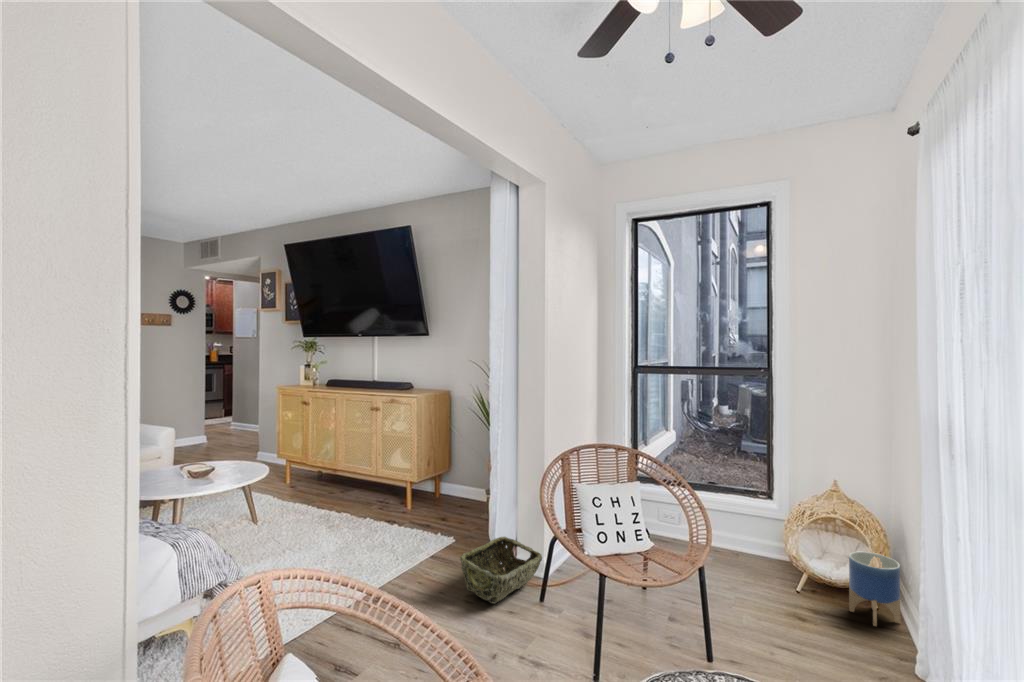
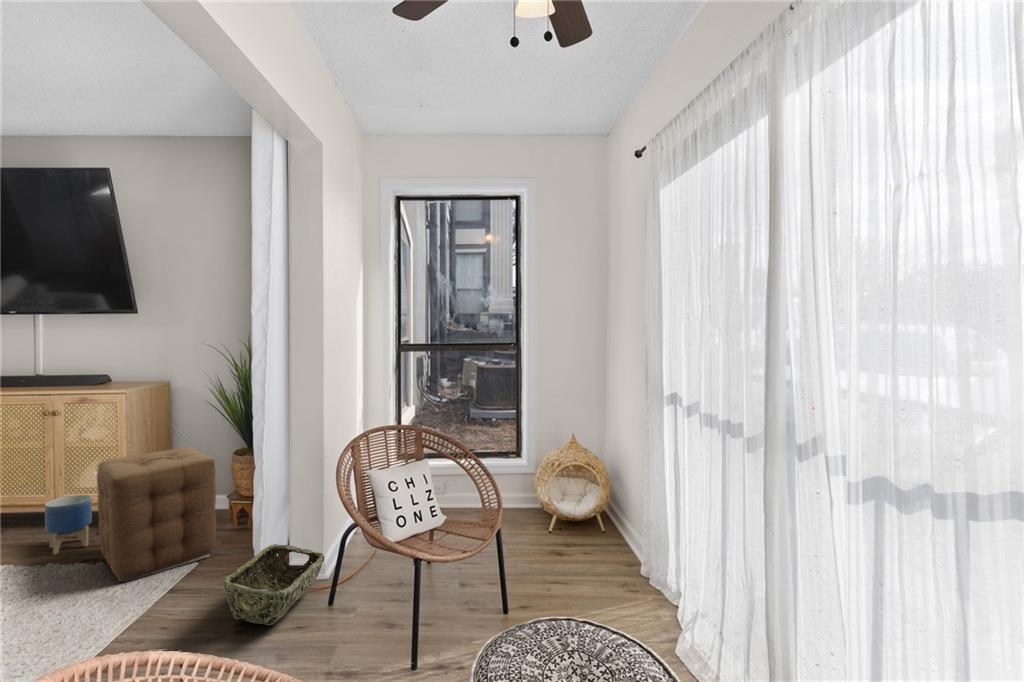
ottoman: none [396,444,469,543] -> present [97,447,216,582]
planter: present [849,552,900,626] -> present [45,495,92,554]

